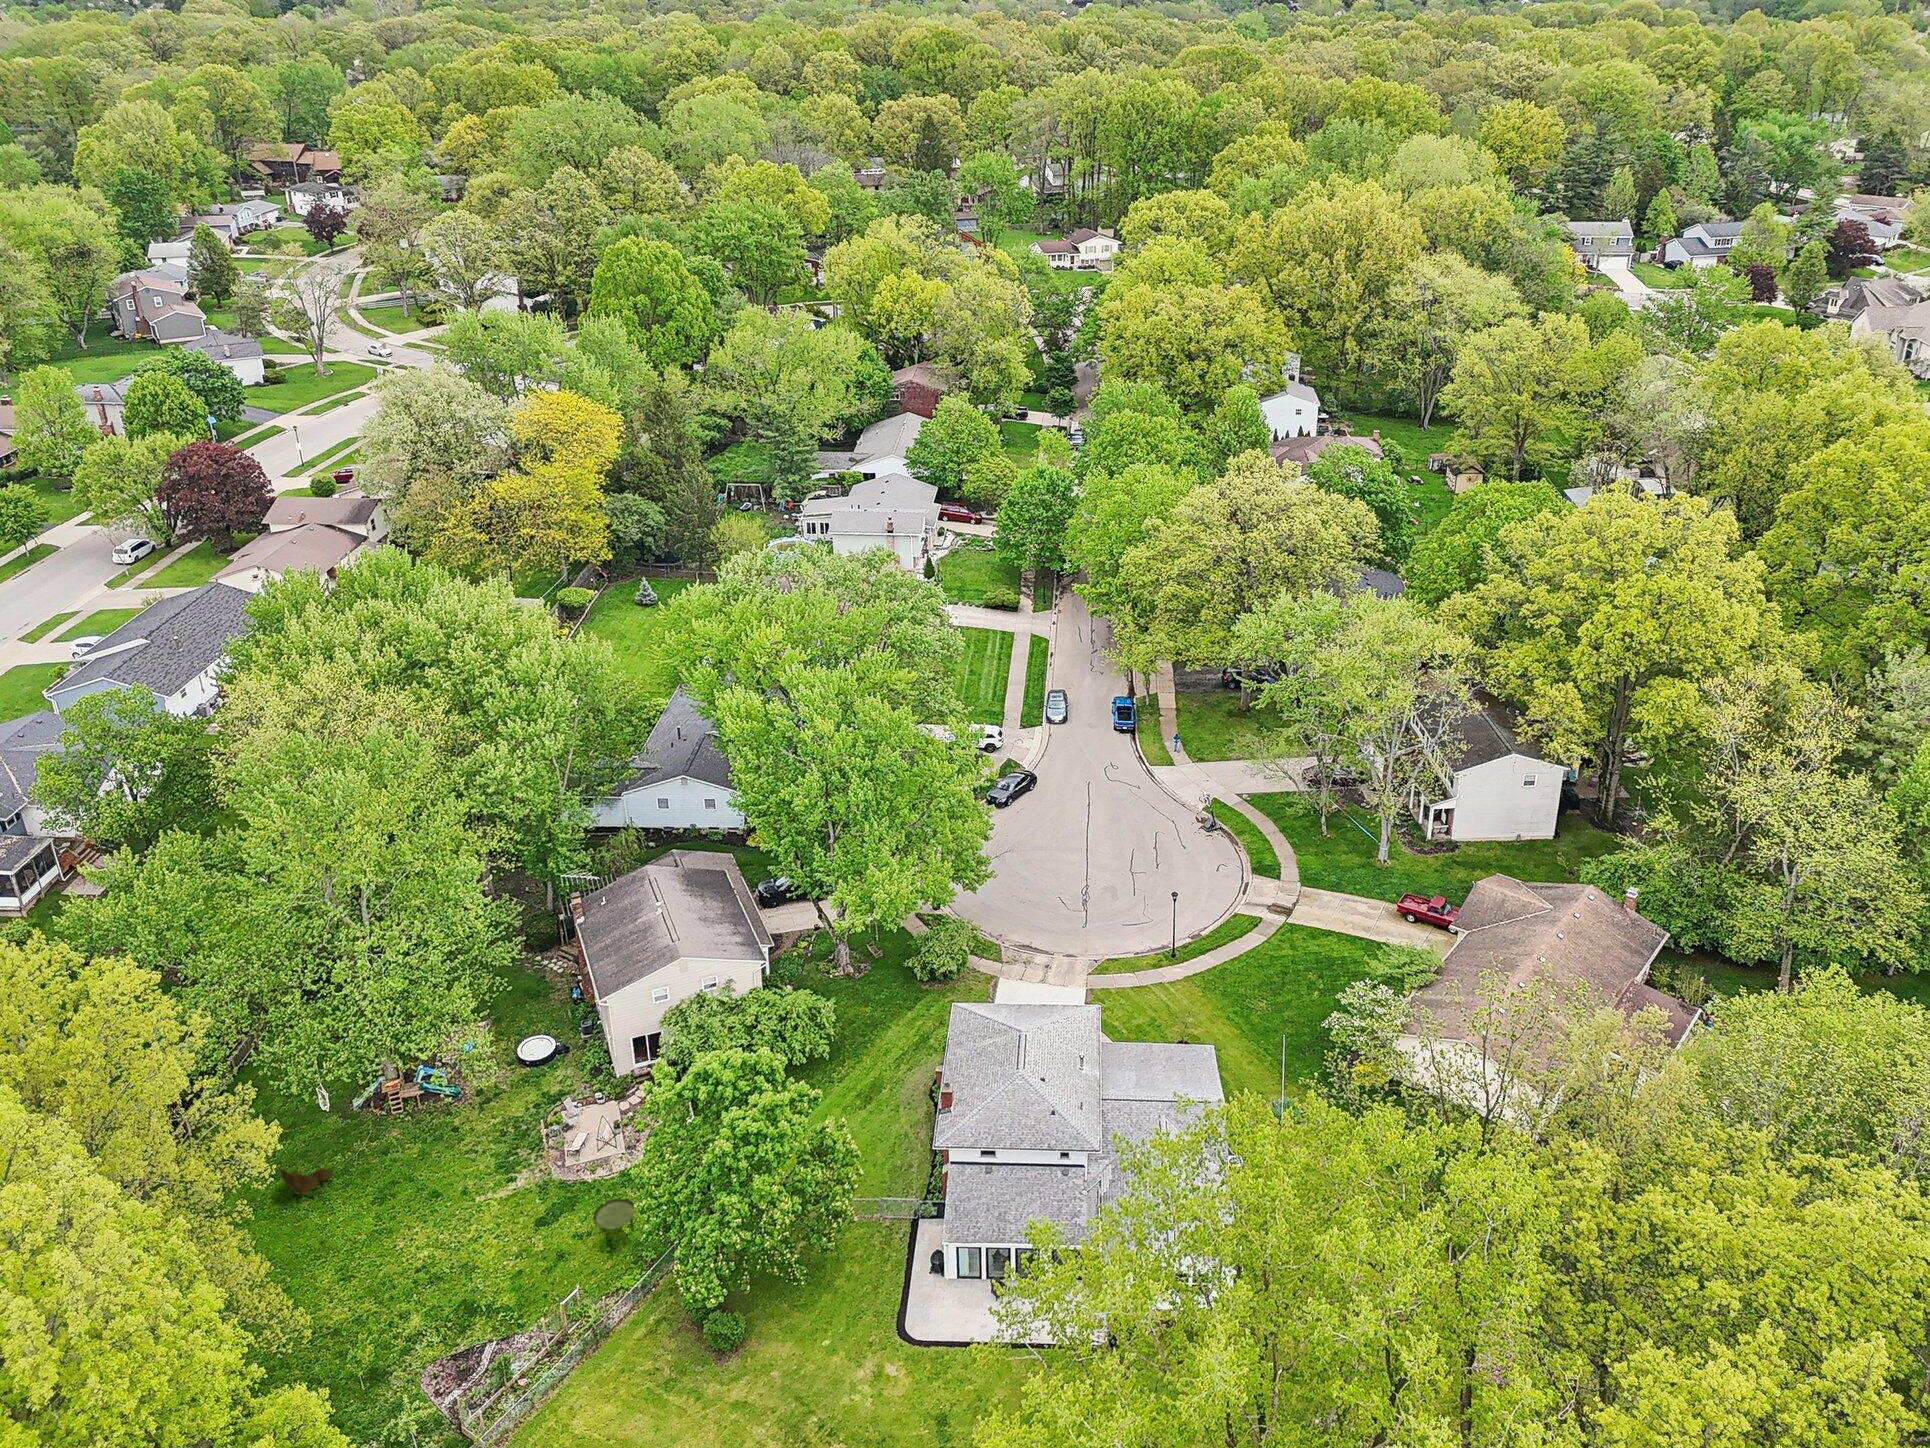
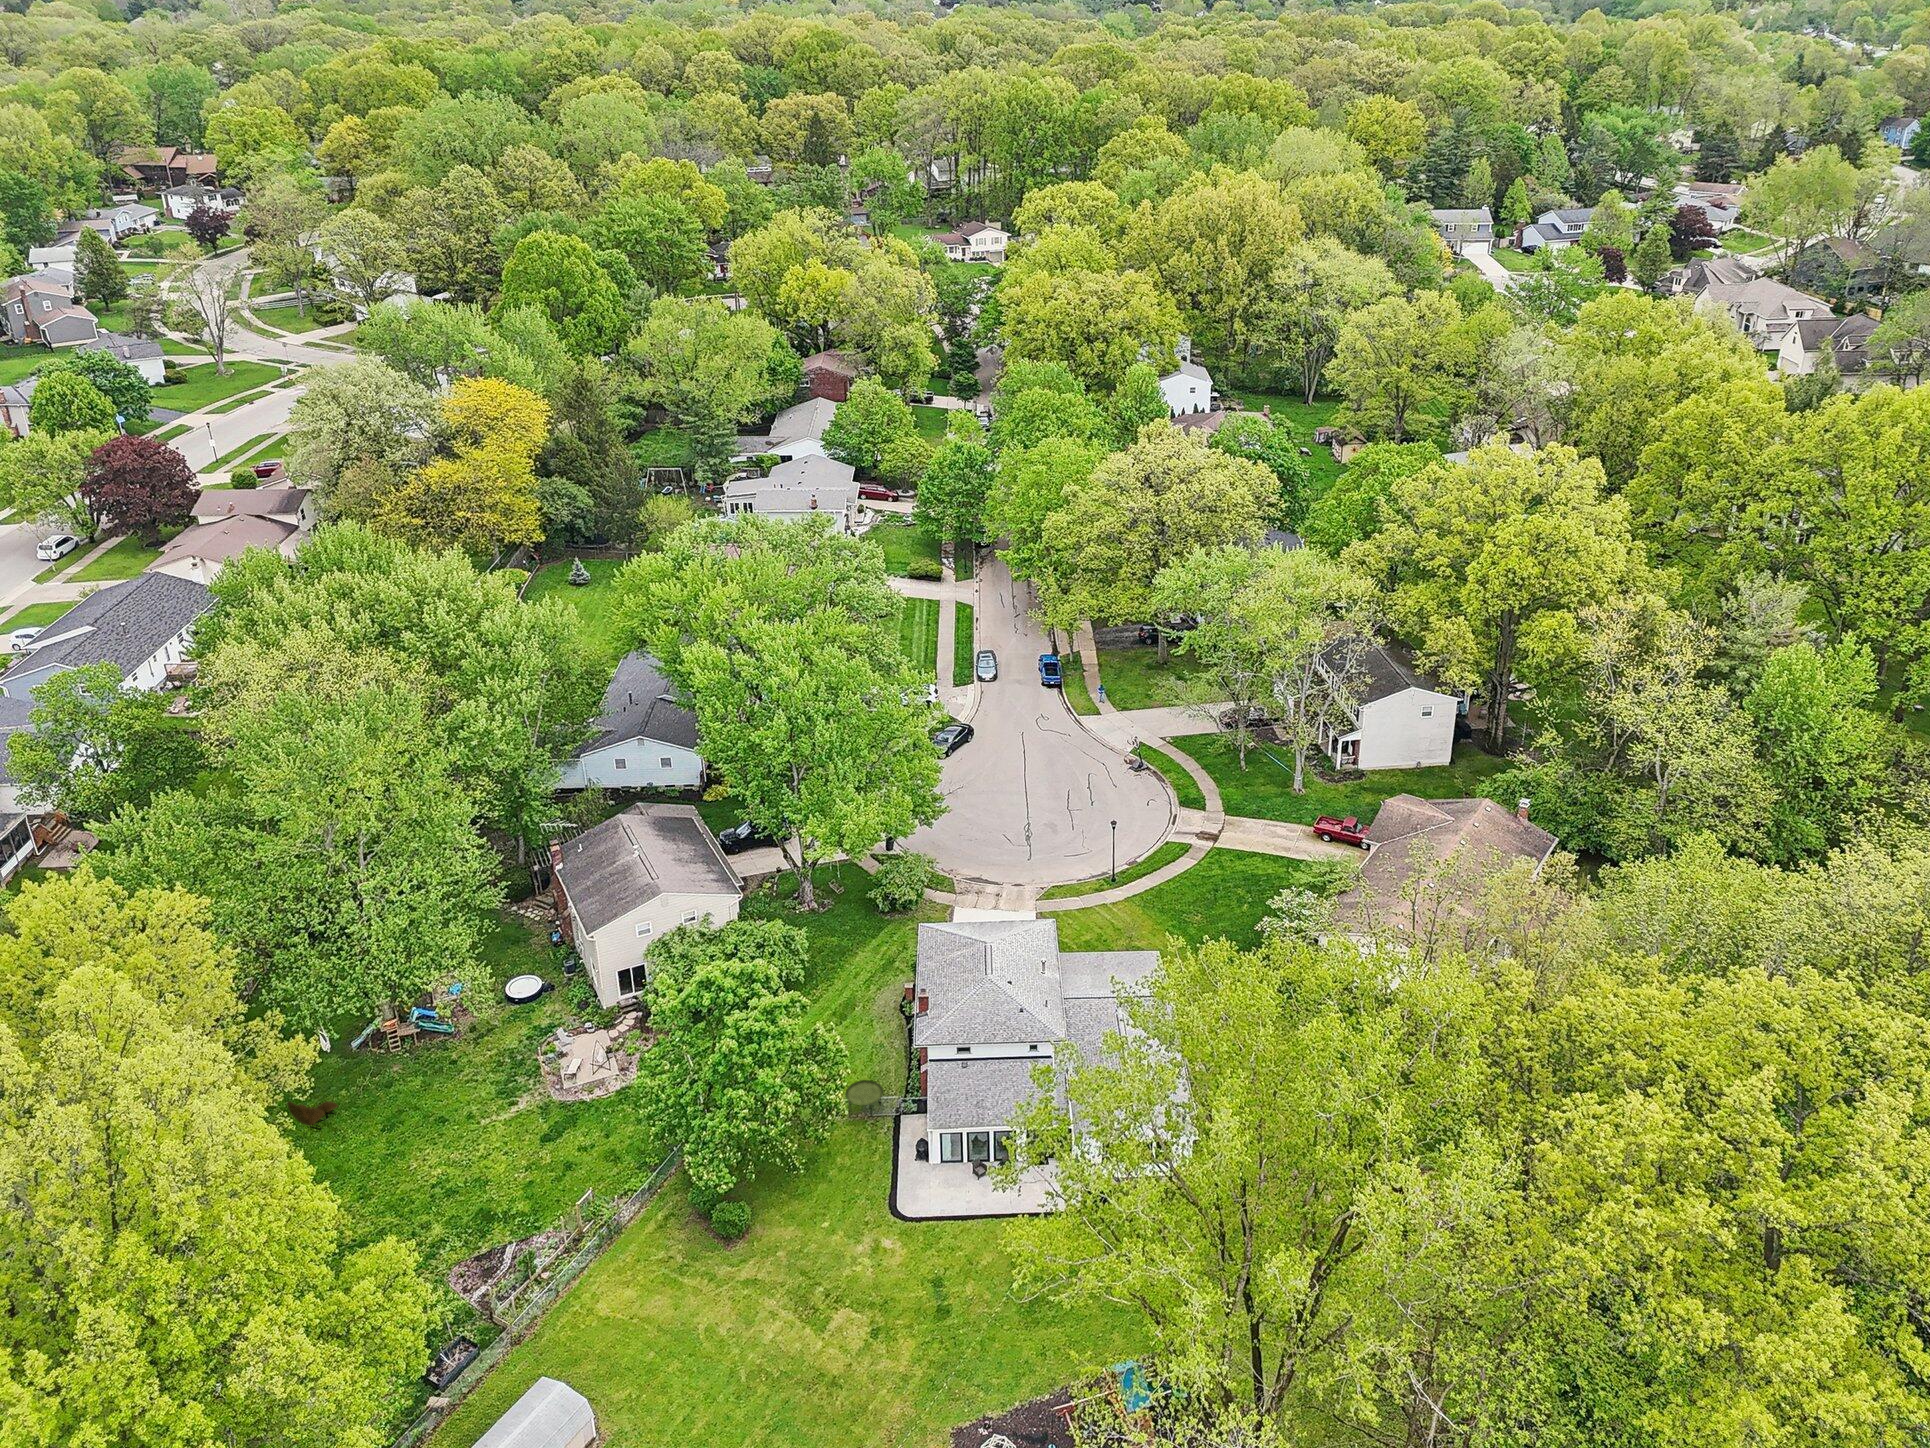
round table: present [593,1198,634,1246] -> present [845,1080,883,1119]

